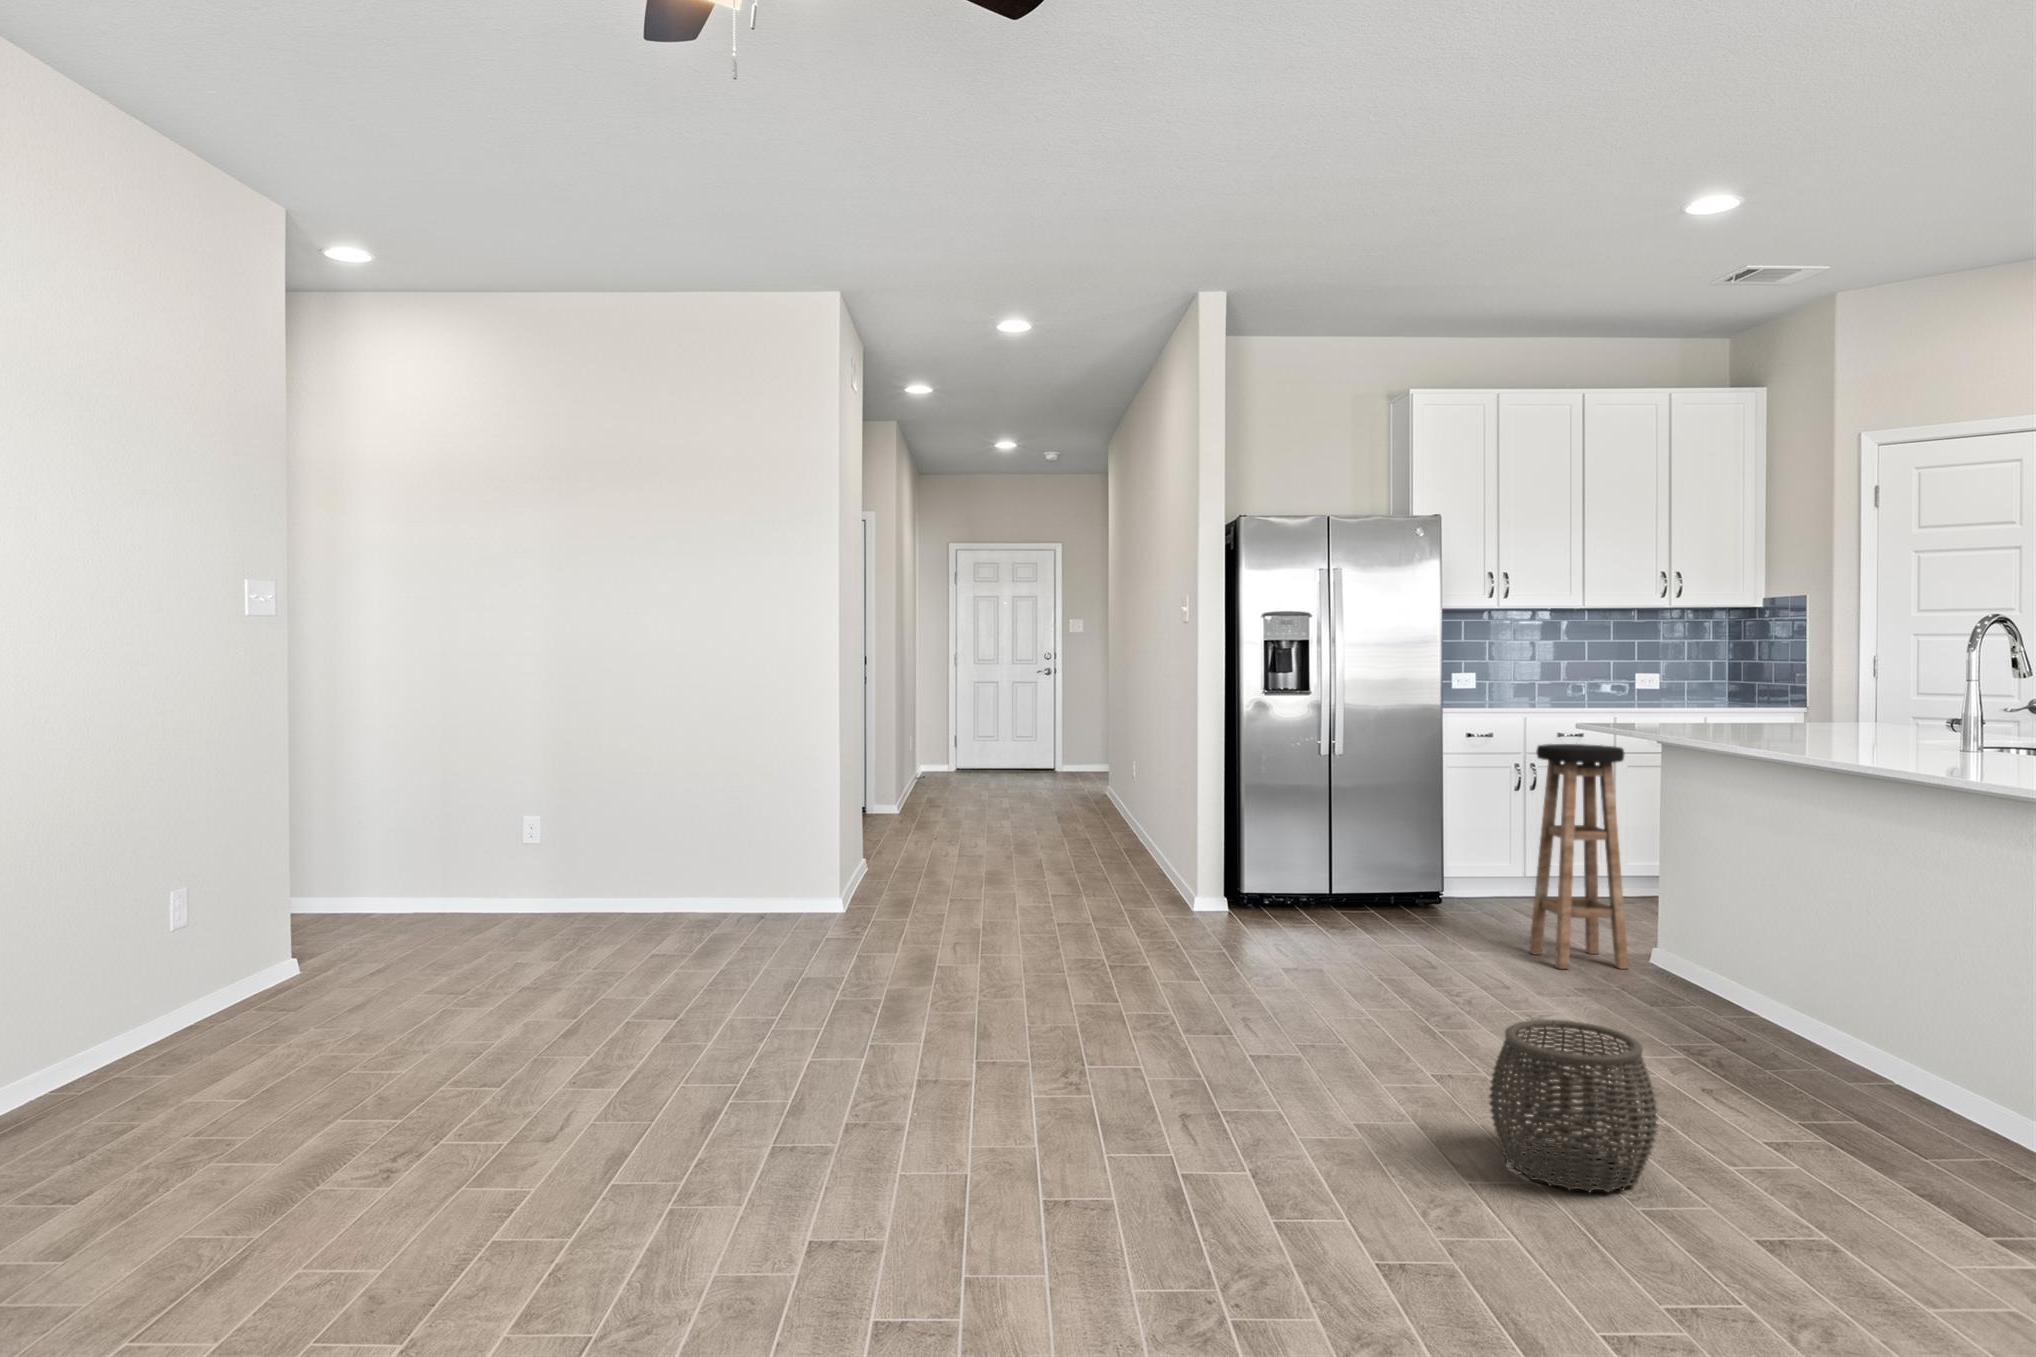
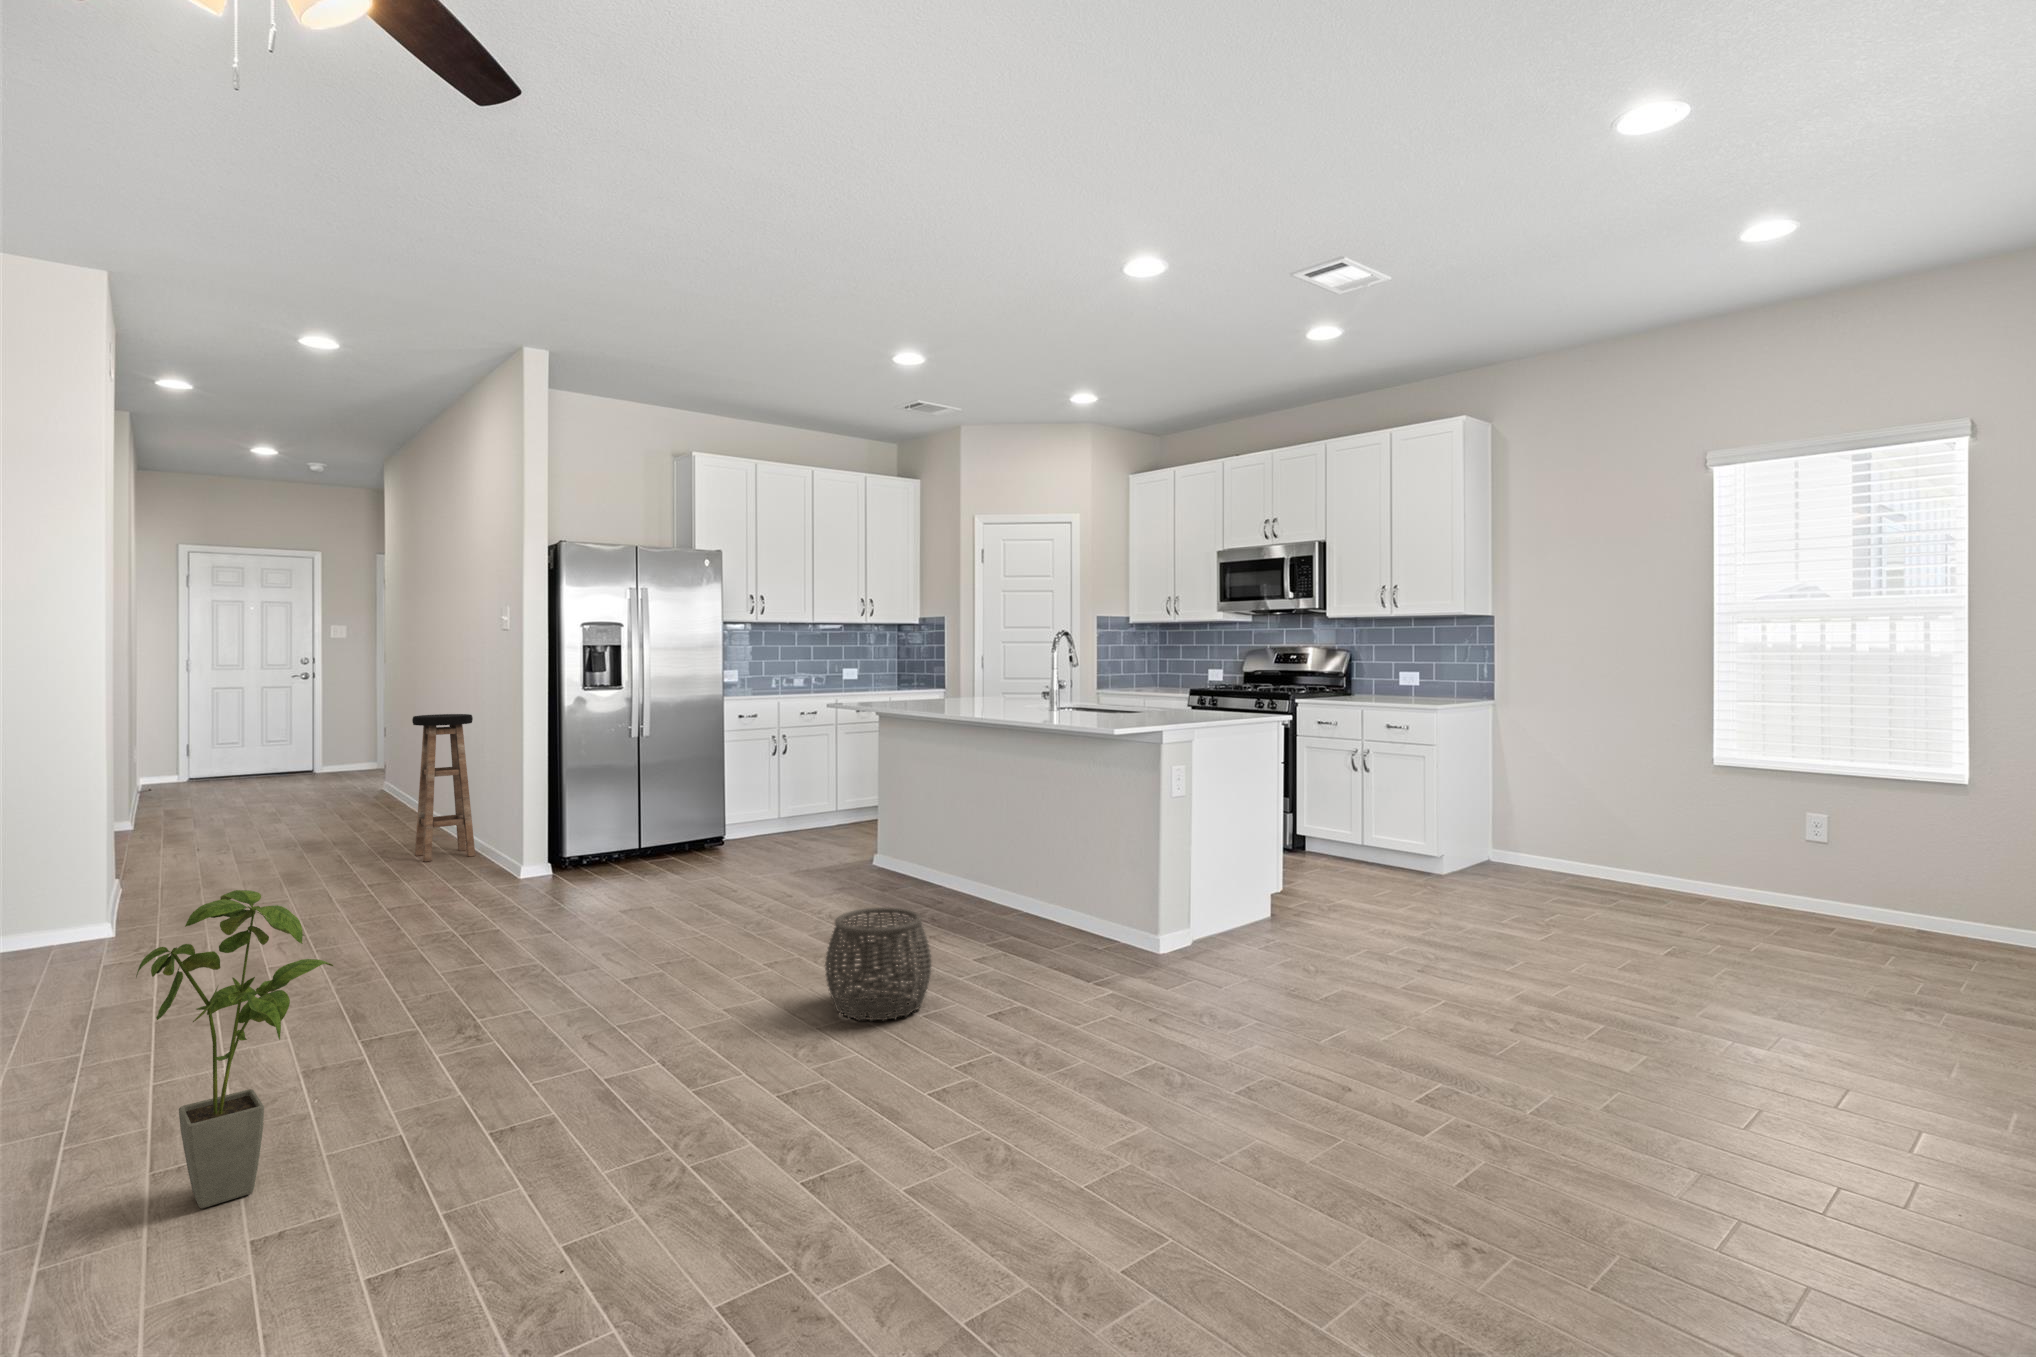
bar stool: present [1529,744,1629,969] -> present [412,714,475,862]
house plant: none [749,886,912,1196] -> present [136,890,333,1208]

